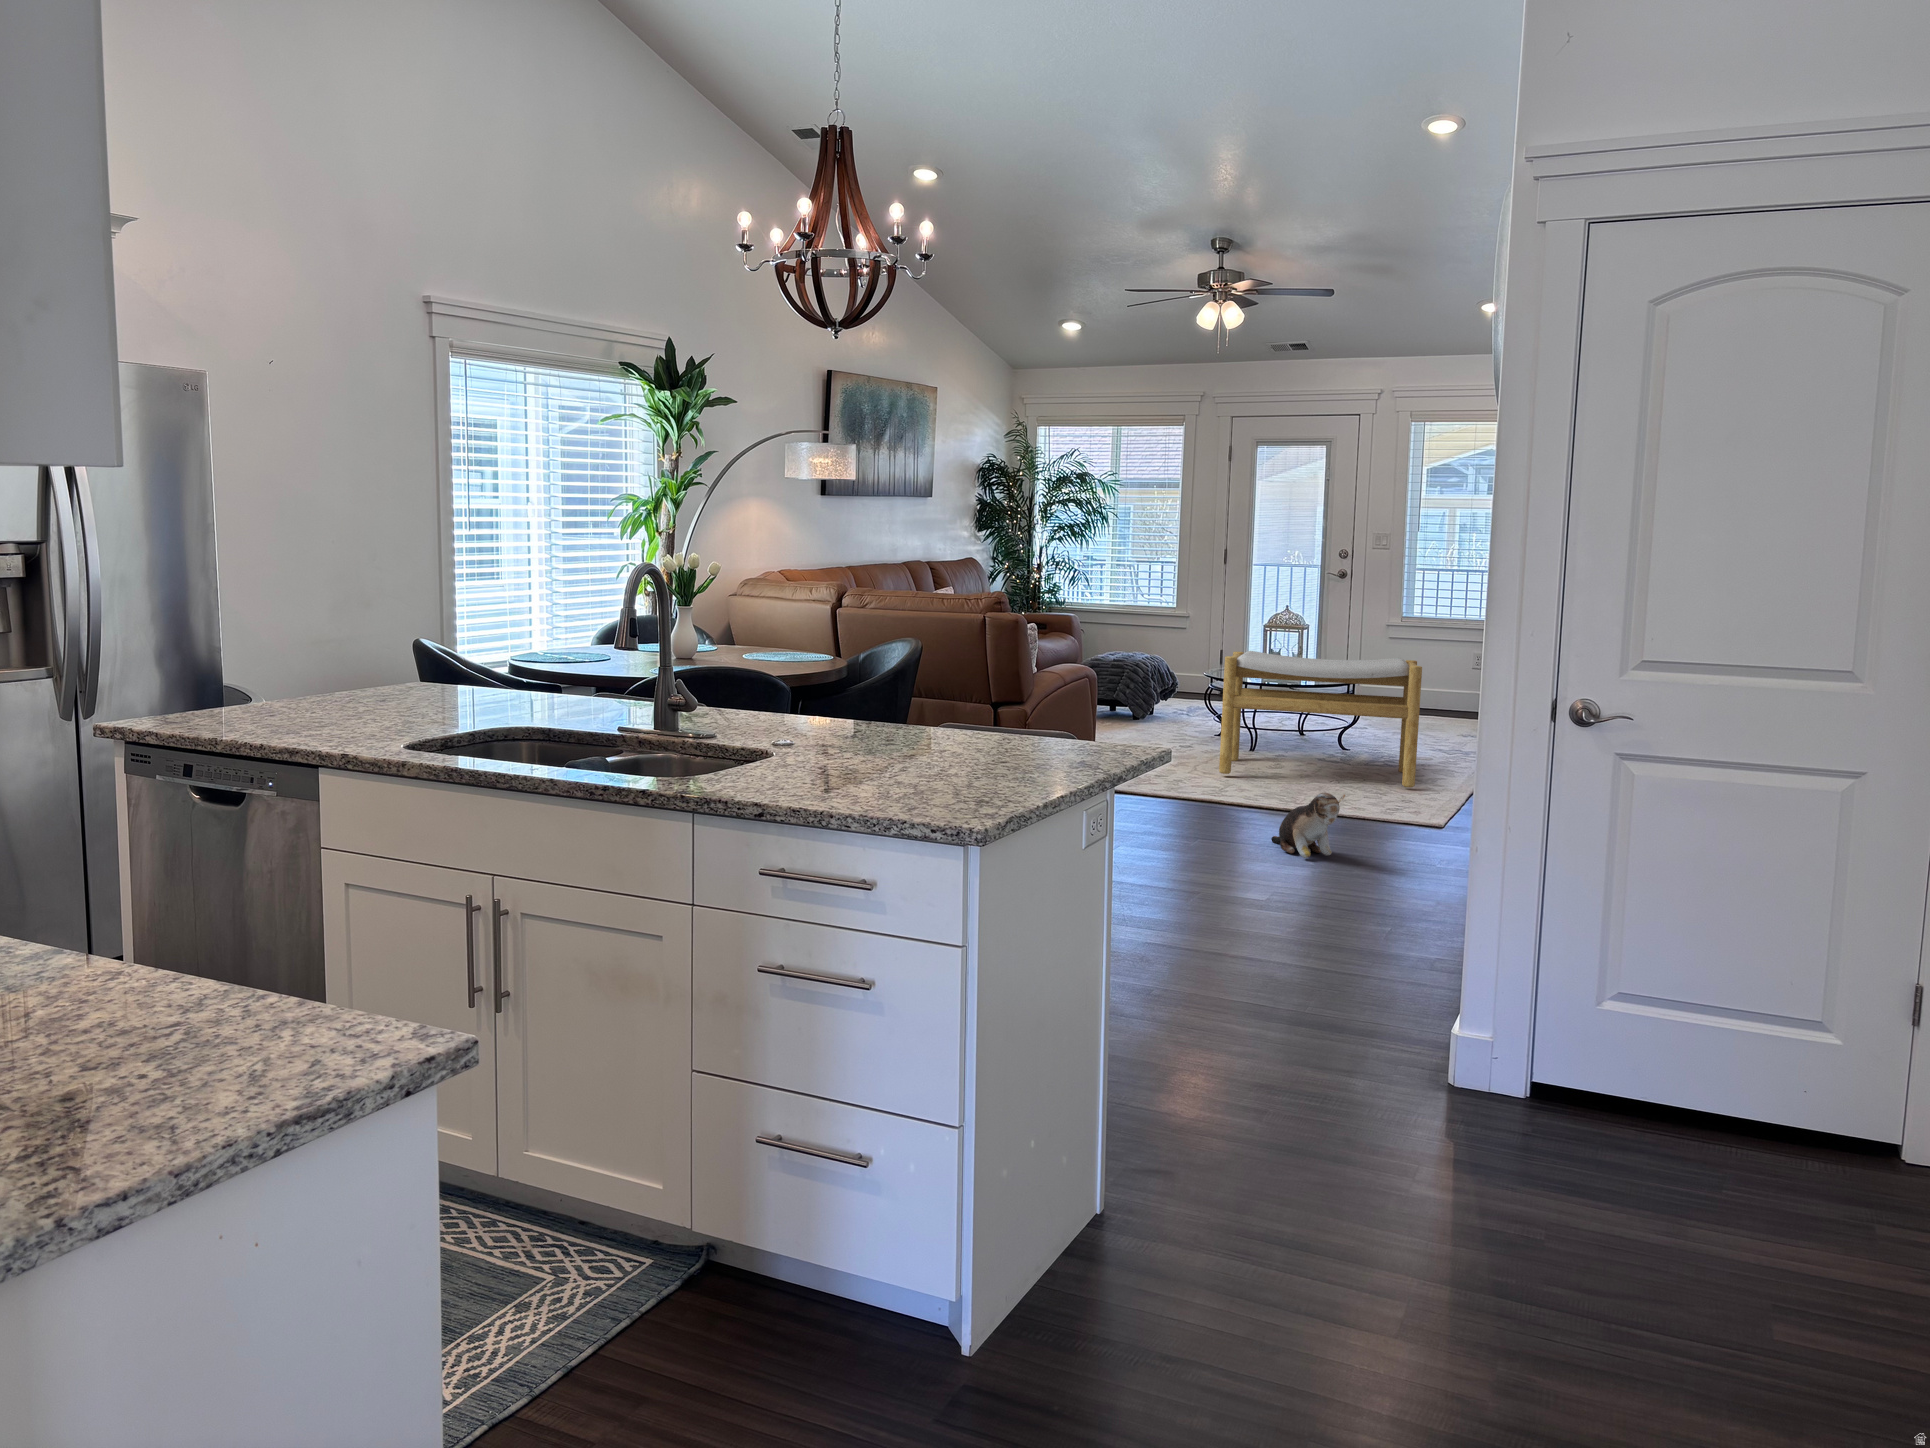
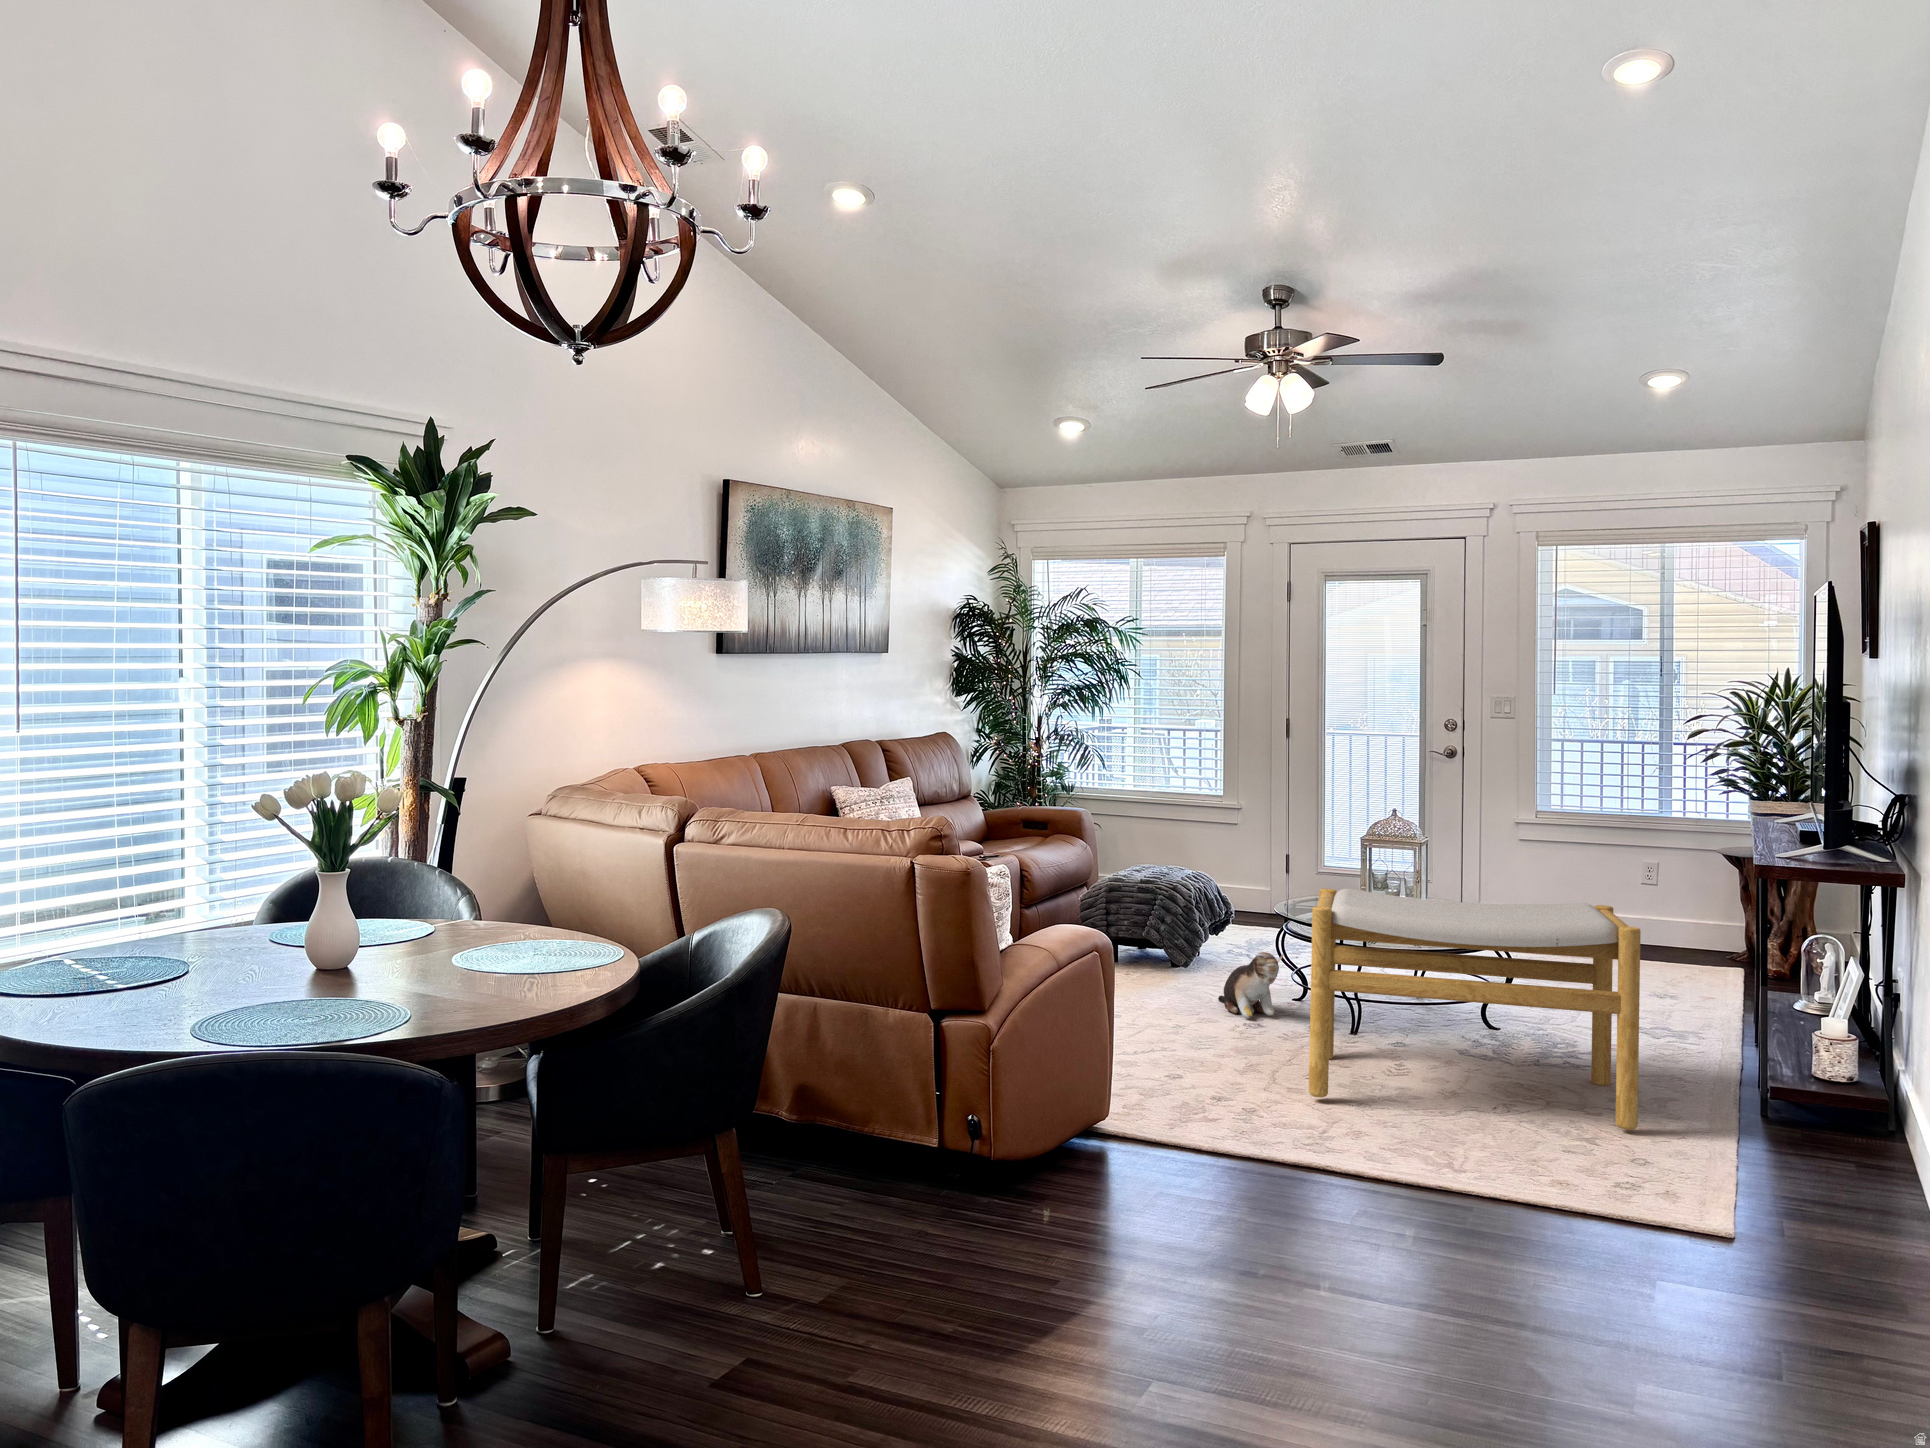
plush toy: present [1271,792,1345,858] -> present [1218,952,1284,1018]

